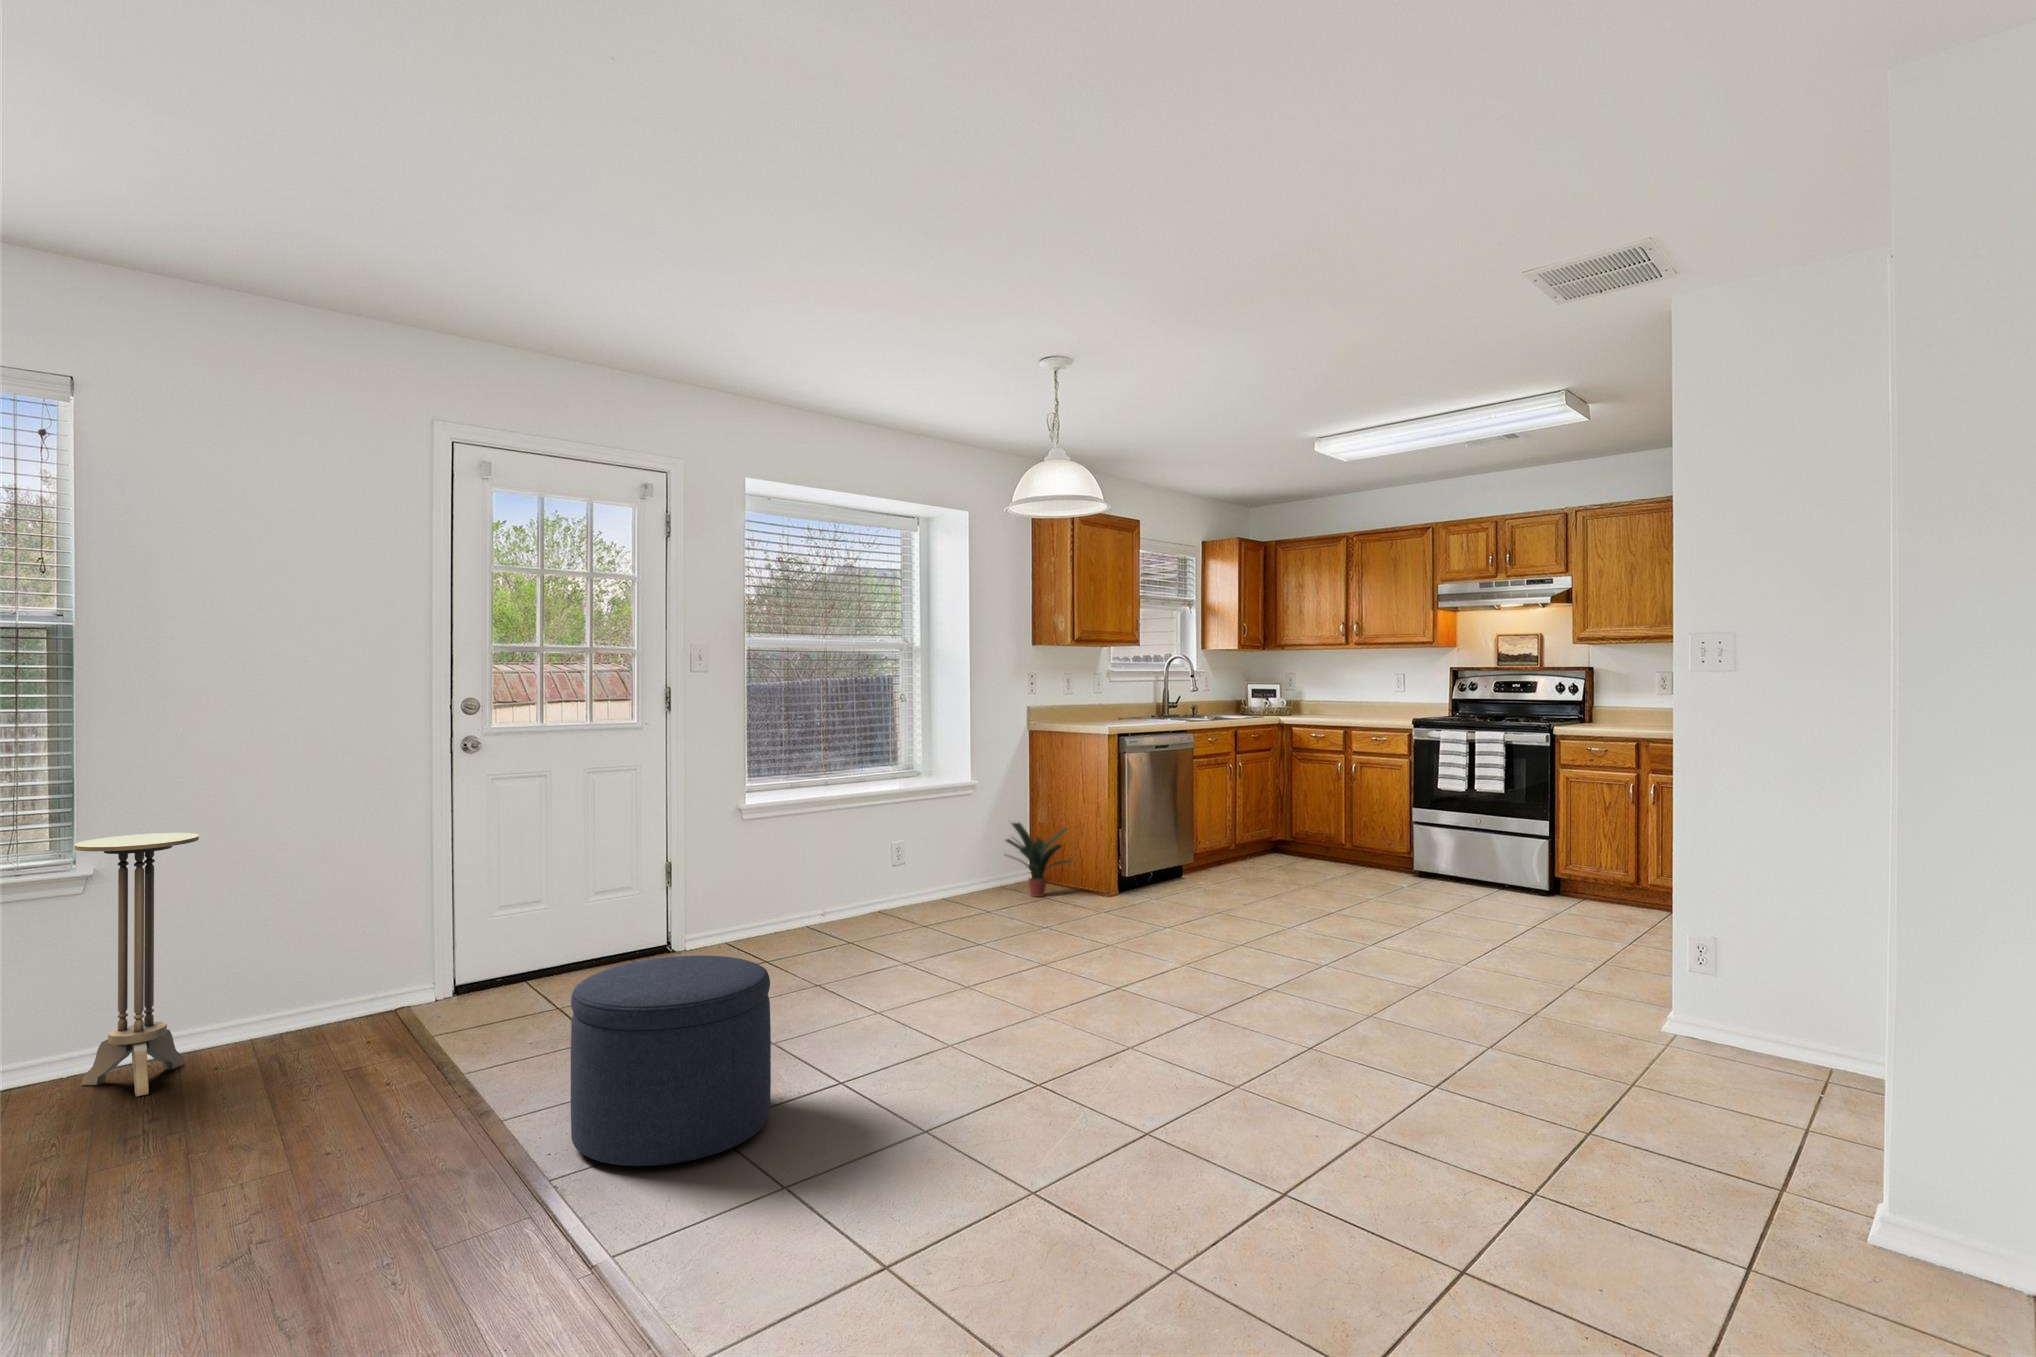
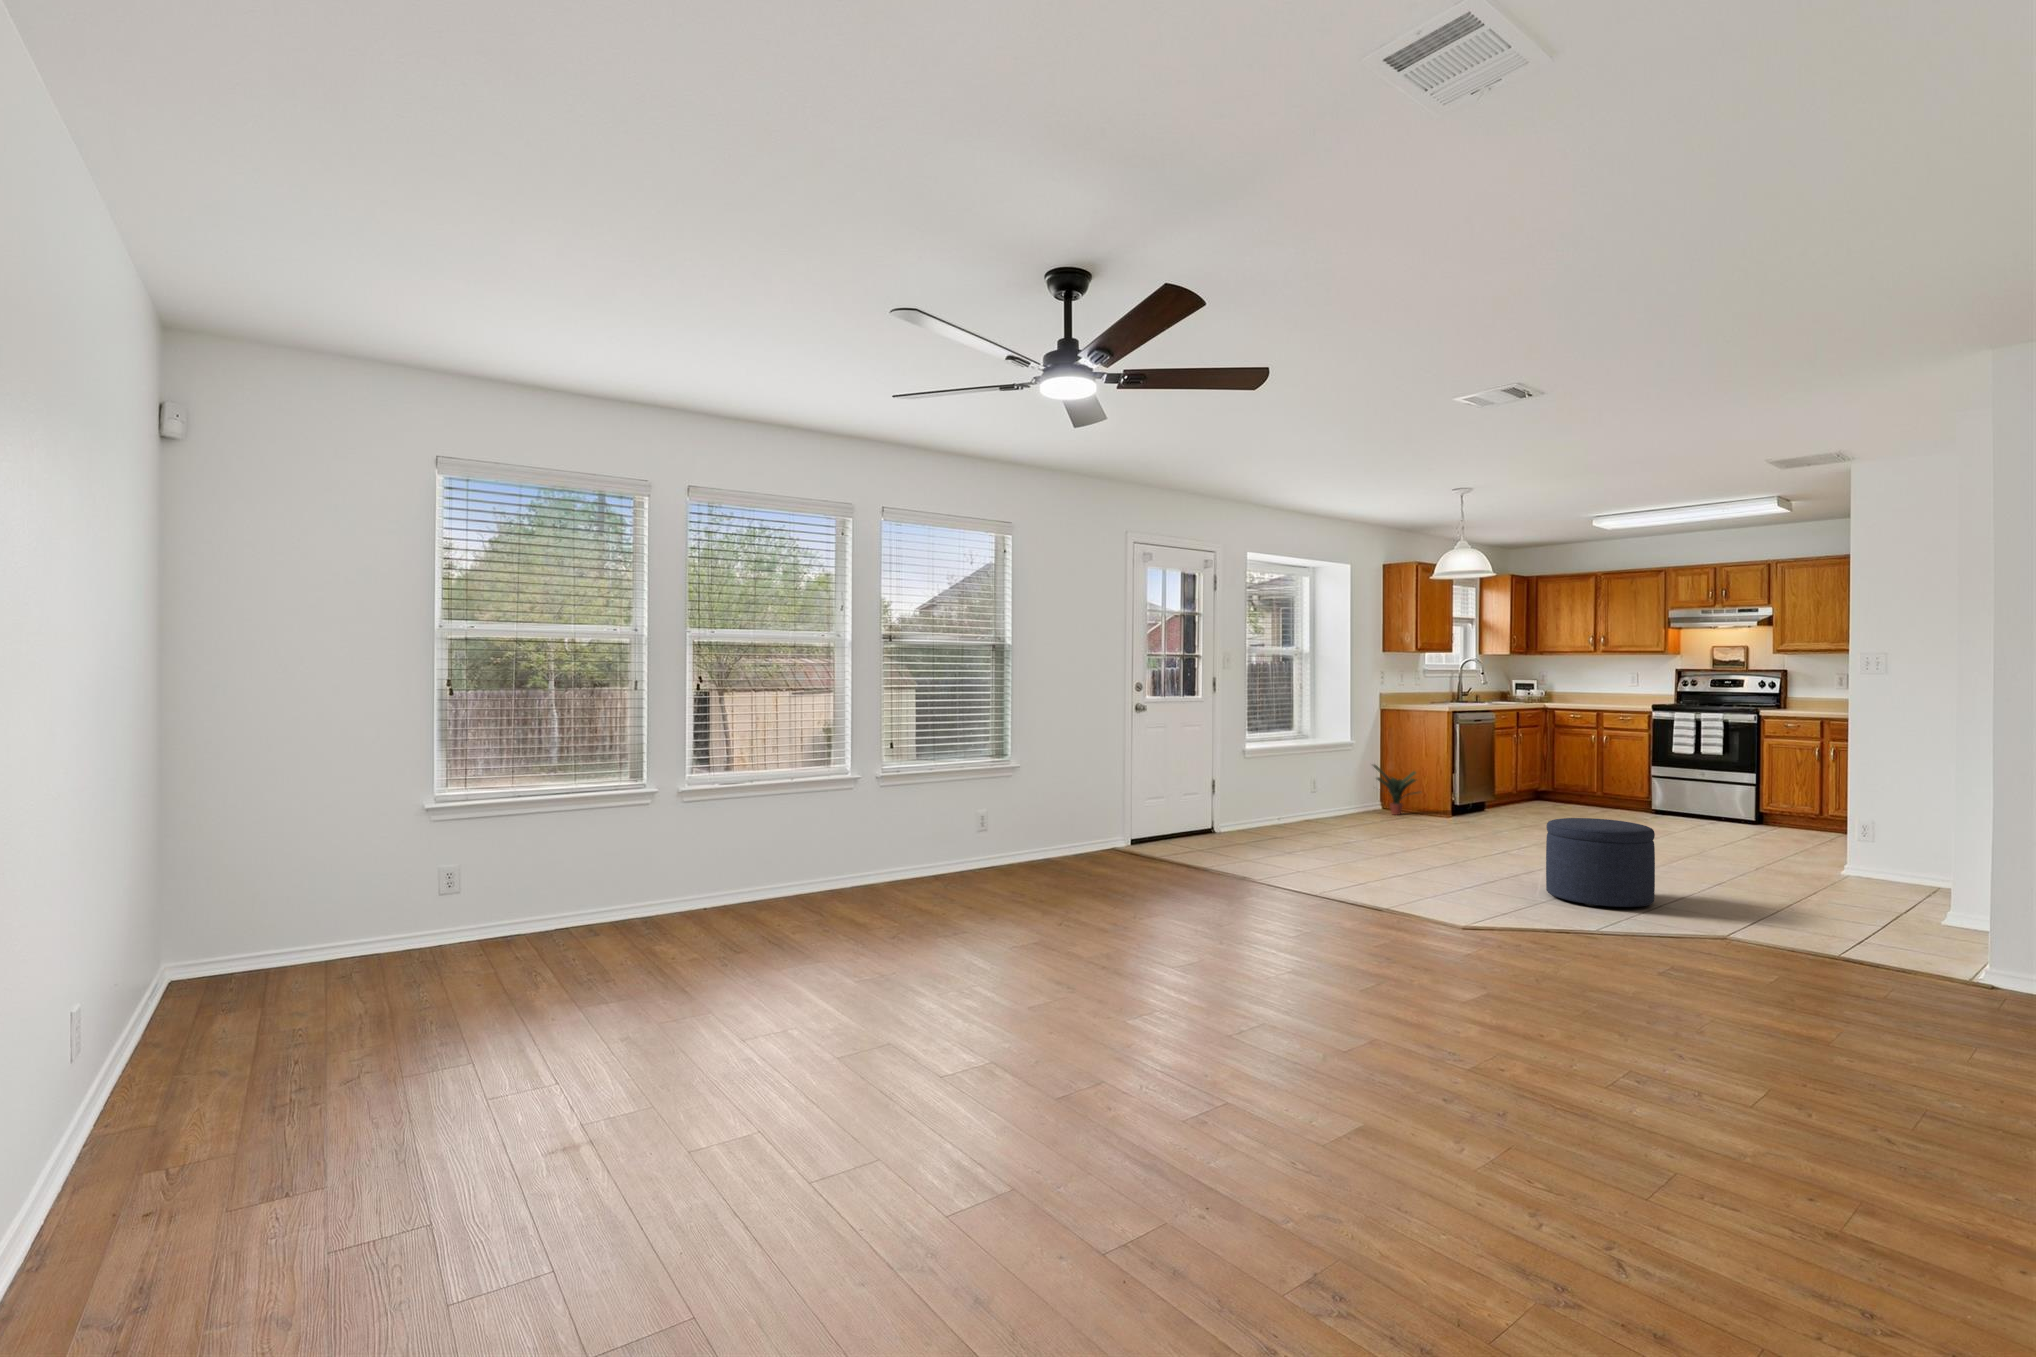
side table: present [75,833,199,1097] -> none [1027,748,1074,868]
ottoman: present [571,955,771,1166] -> present [1546,818,1655,907]

